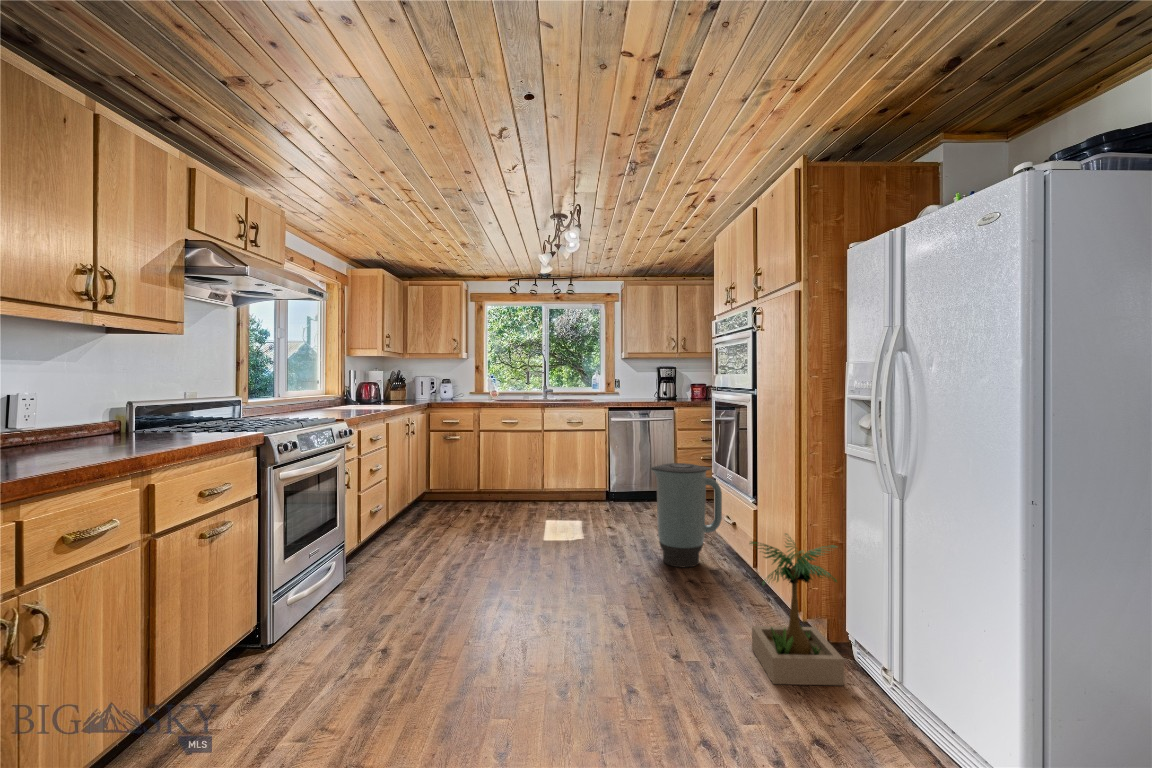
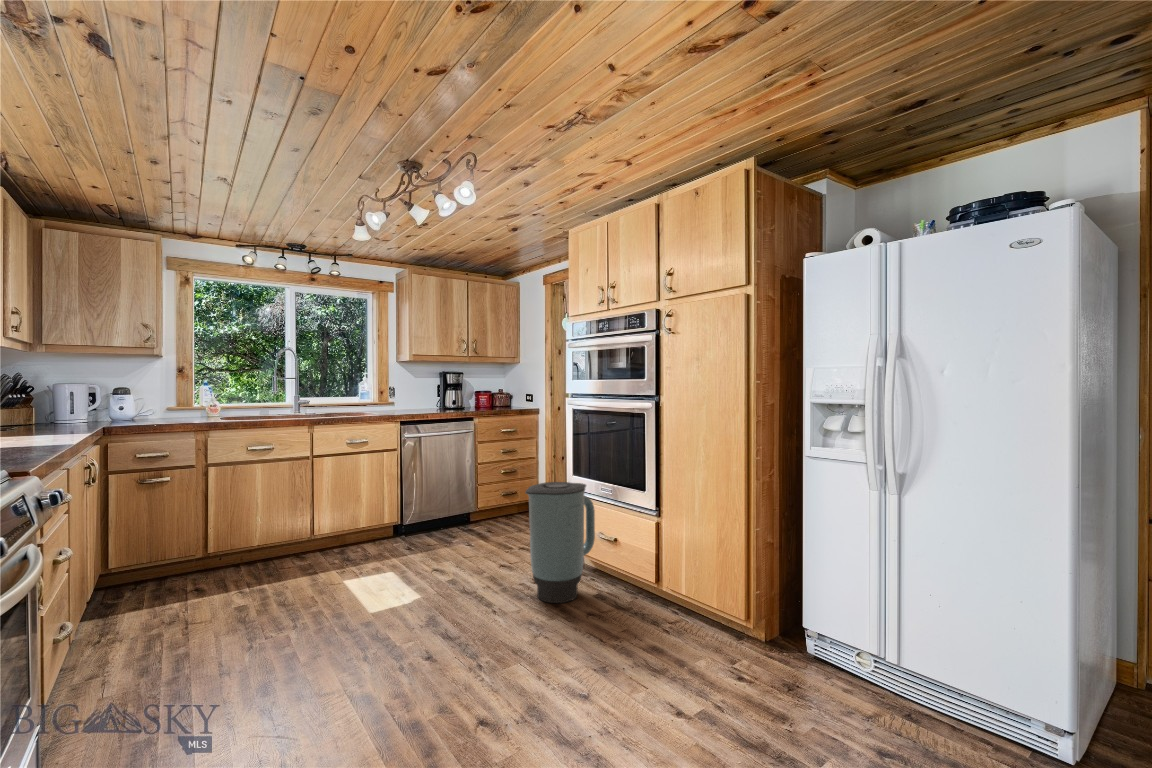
potted plant: present [750,534,844,685] -> none [725,544,839,713]

